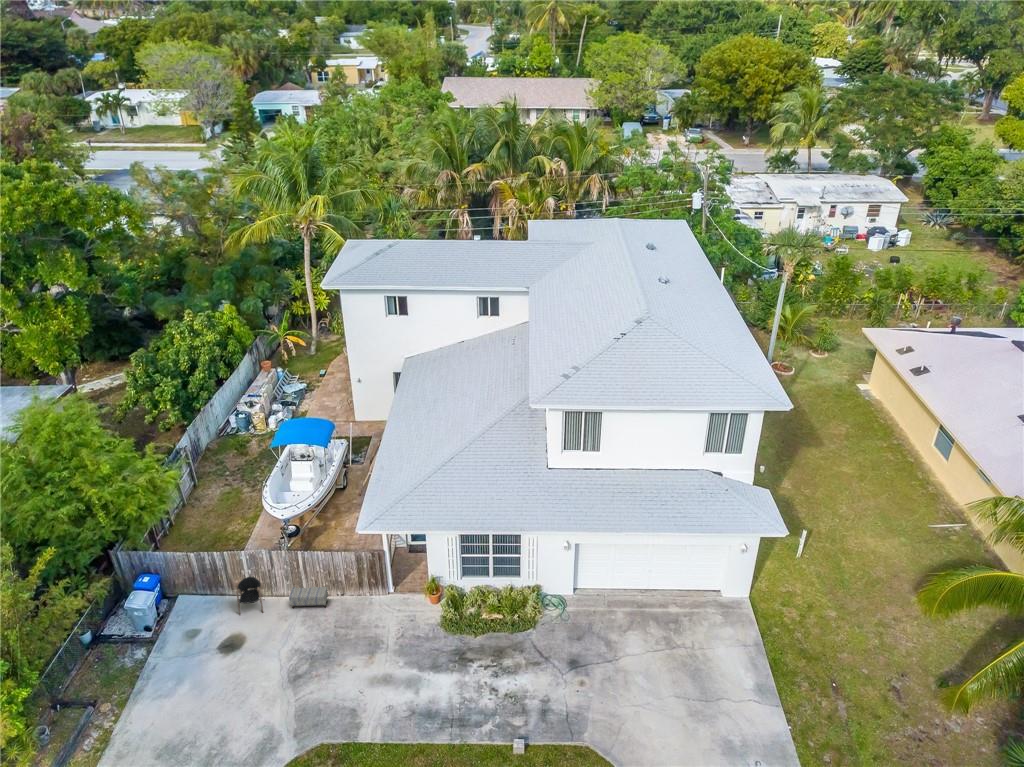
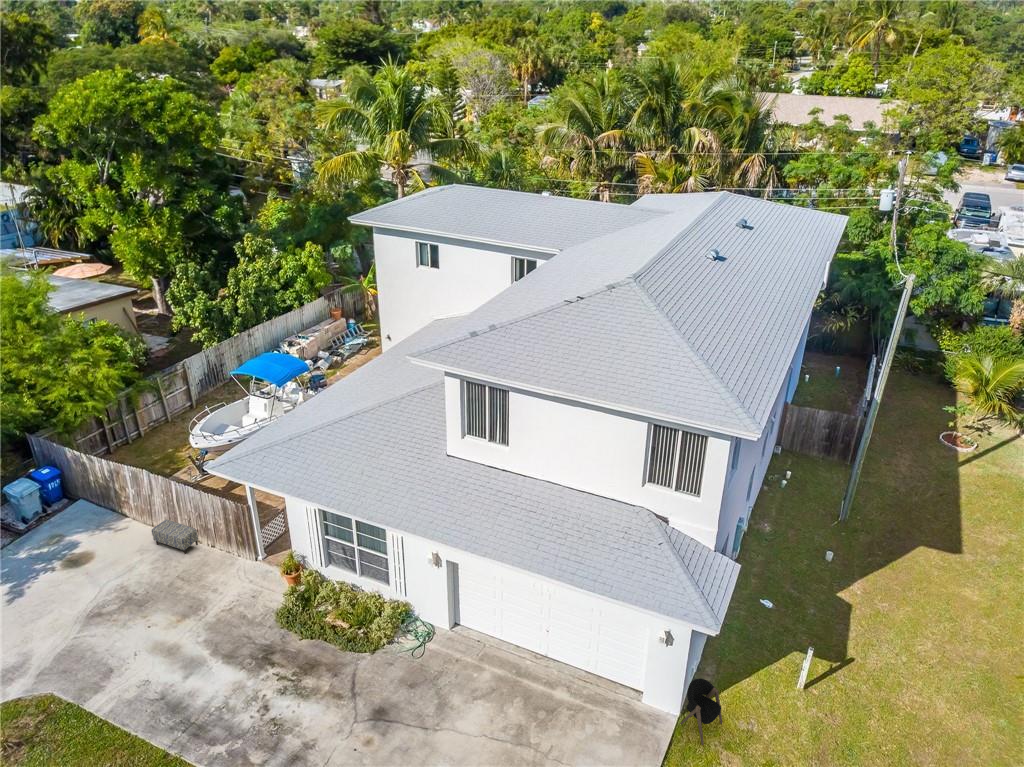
chair: present [236,577,263,615] -> present [680,678,722,745]

